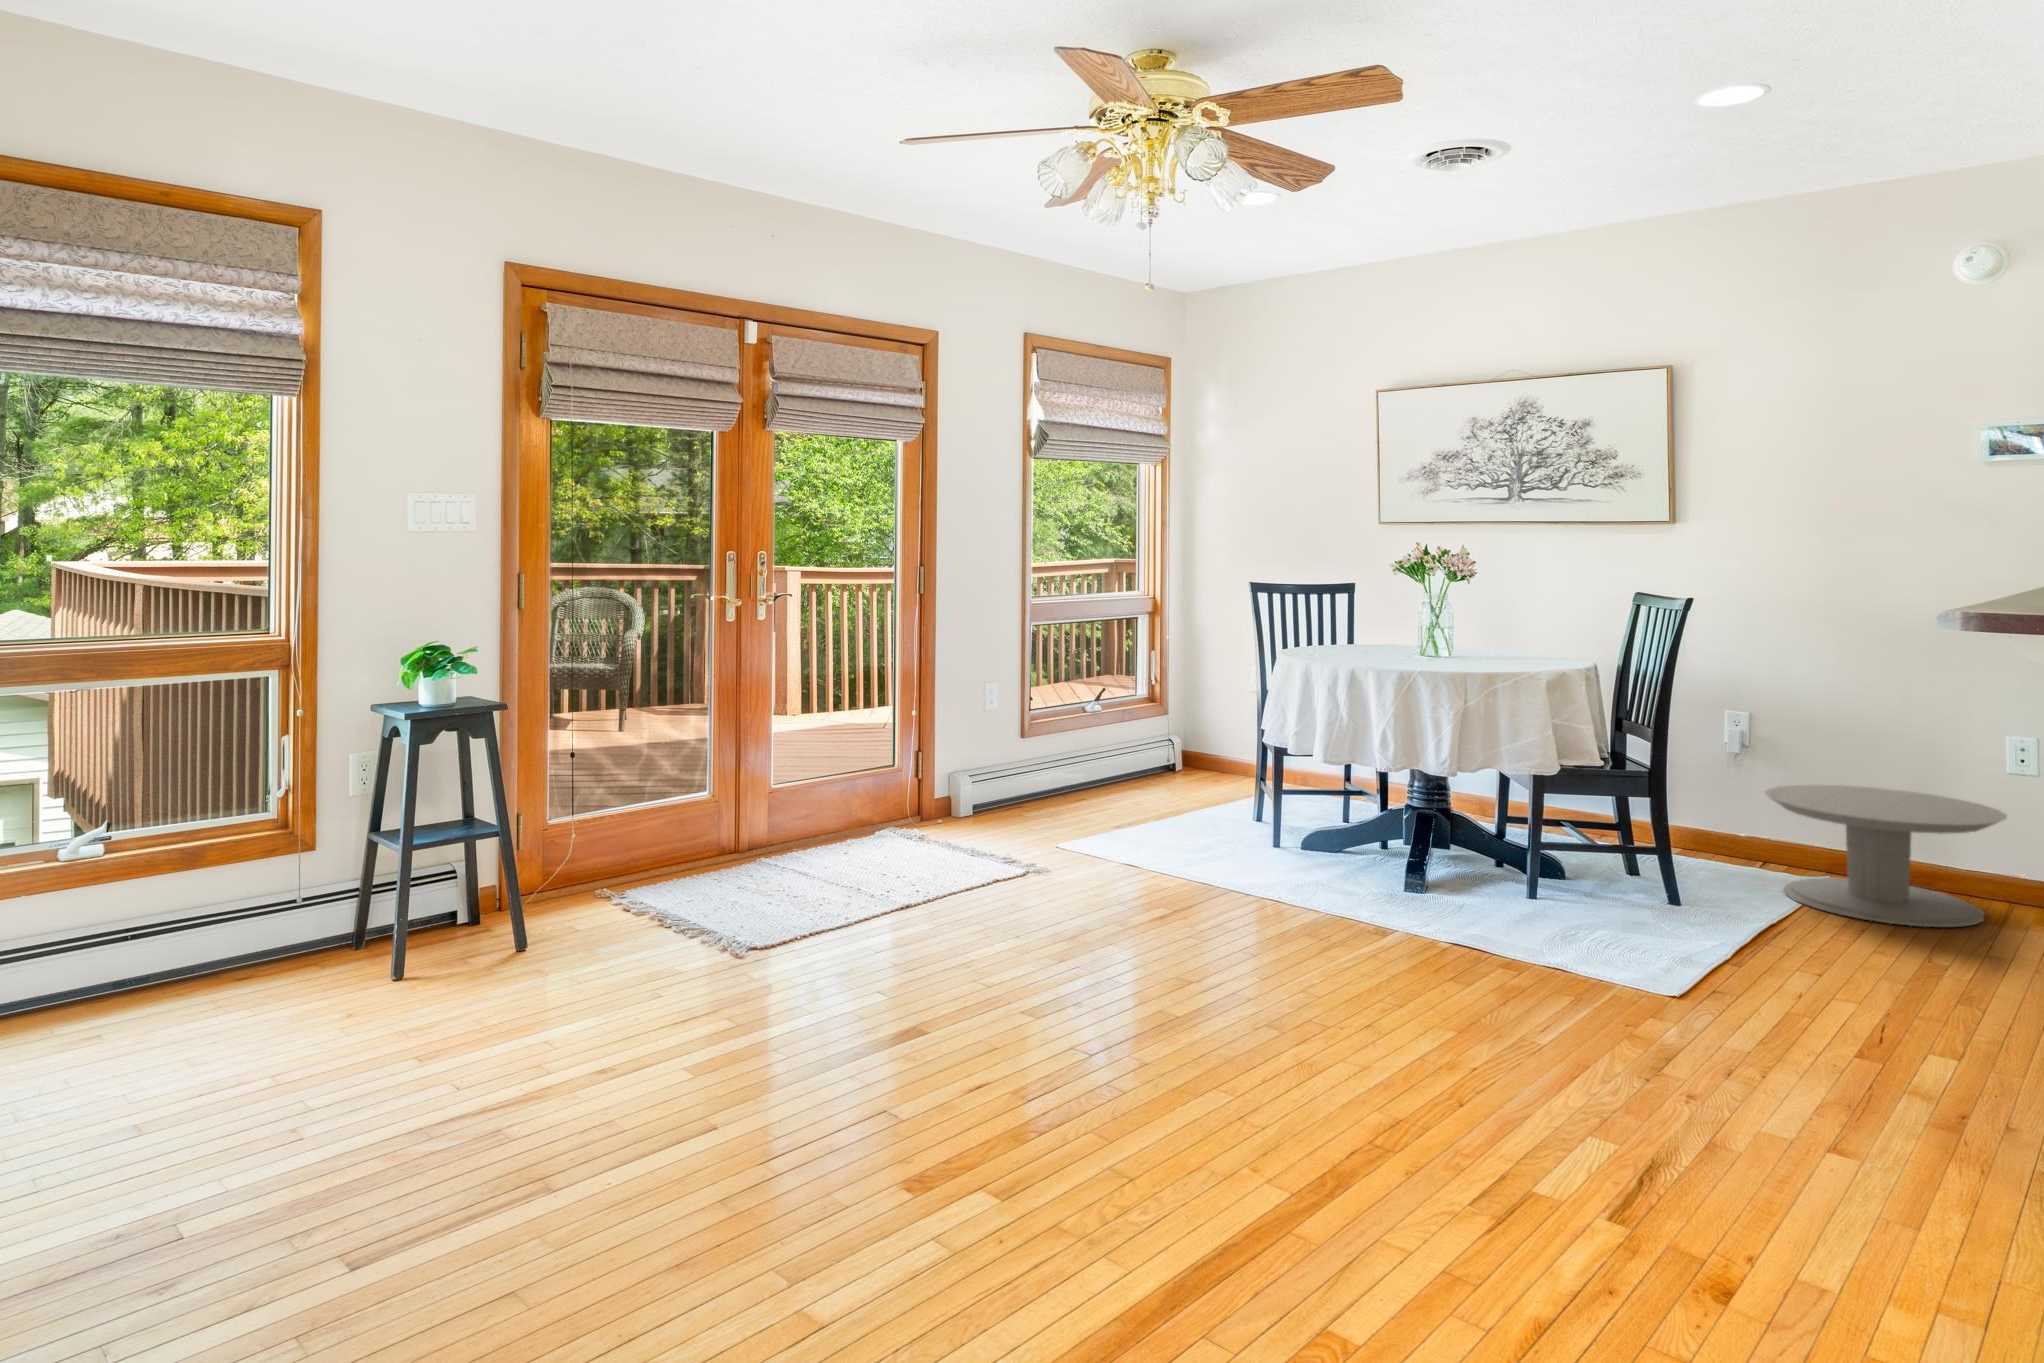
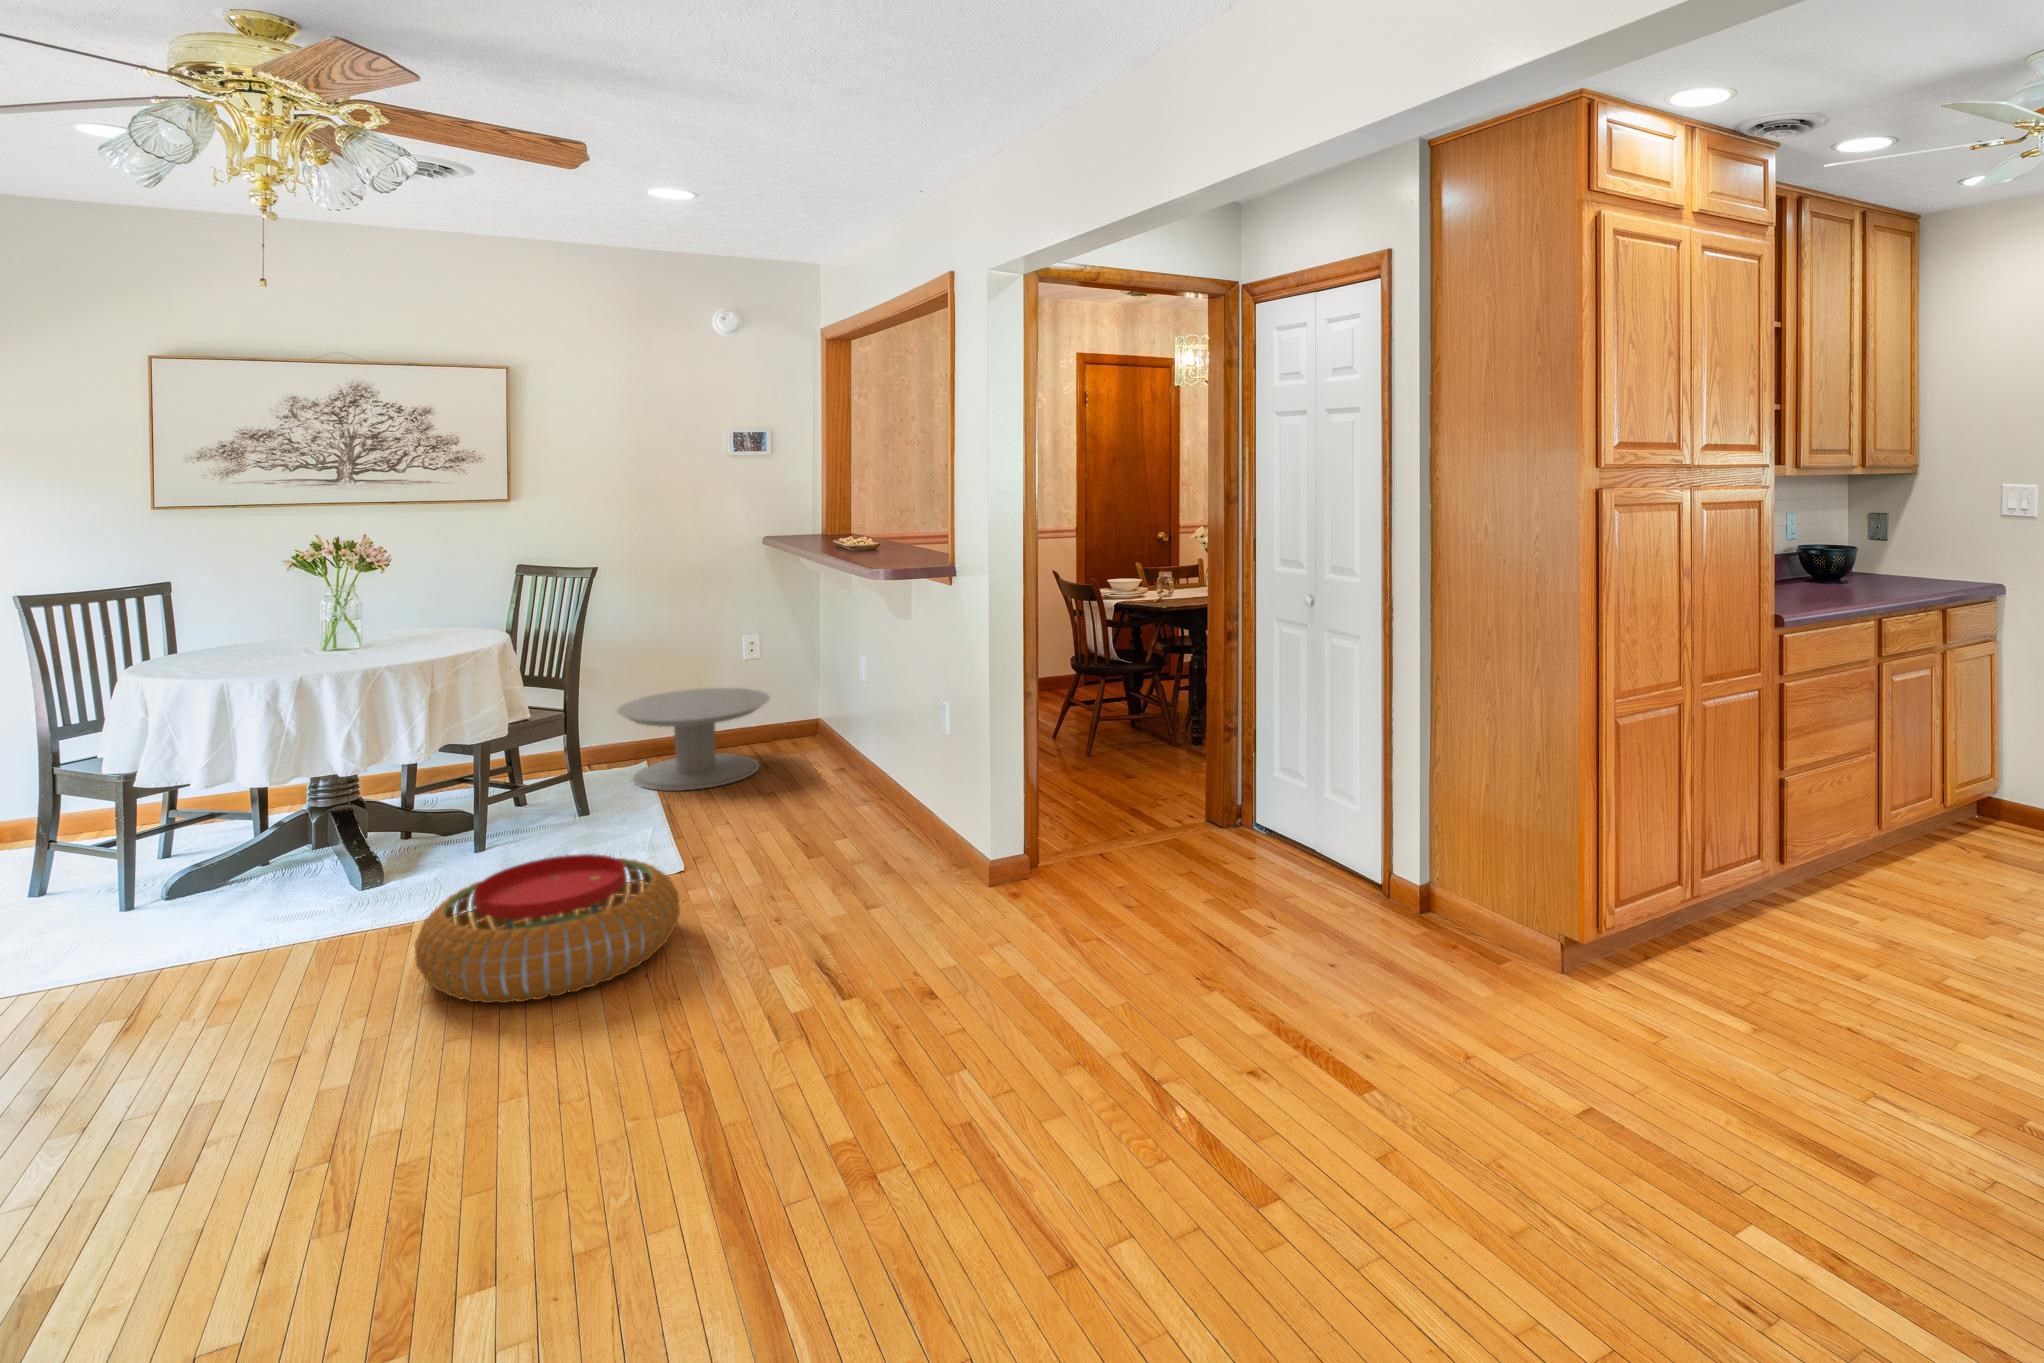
pouf: none [1378,892,1679,1056] -> present [415,854,680,1003]

